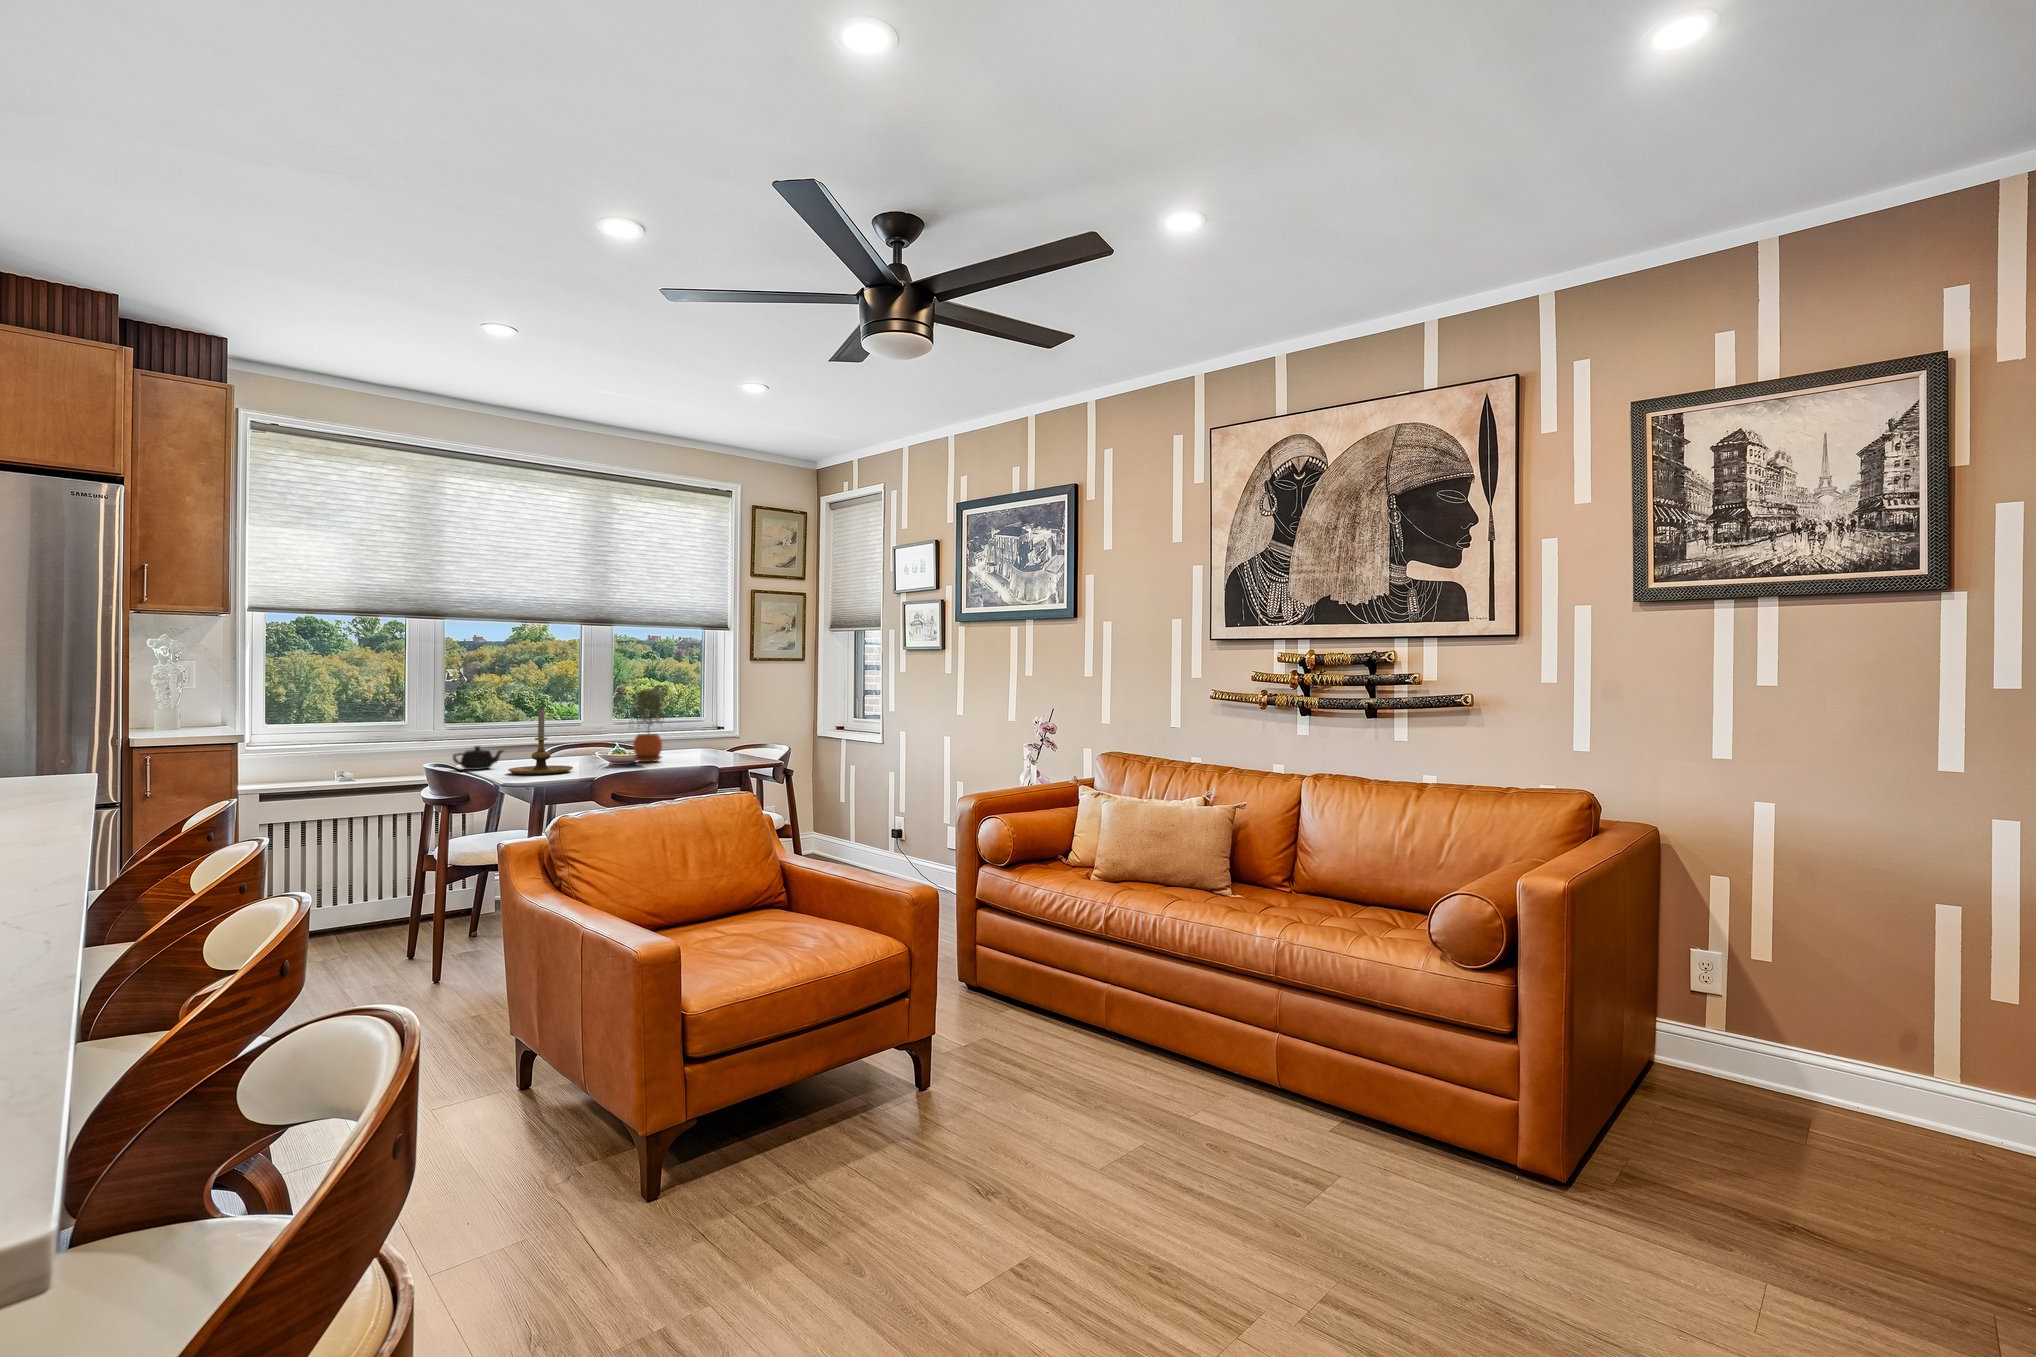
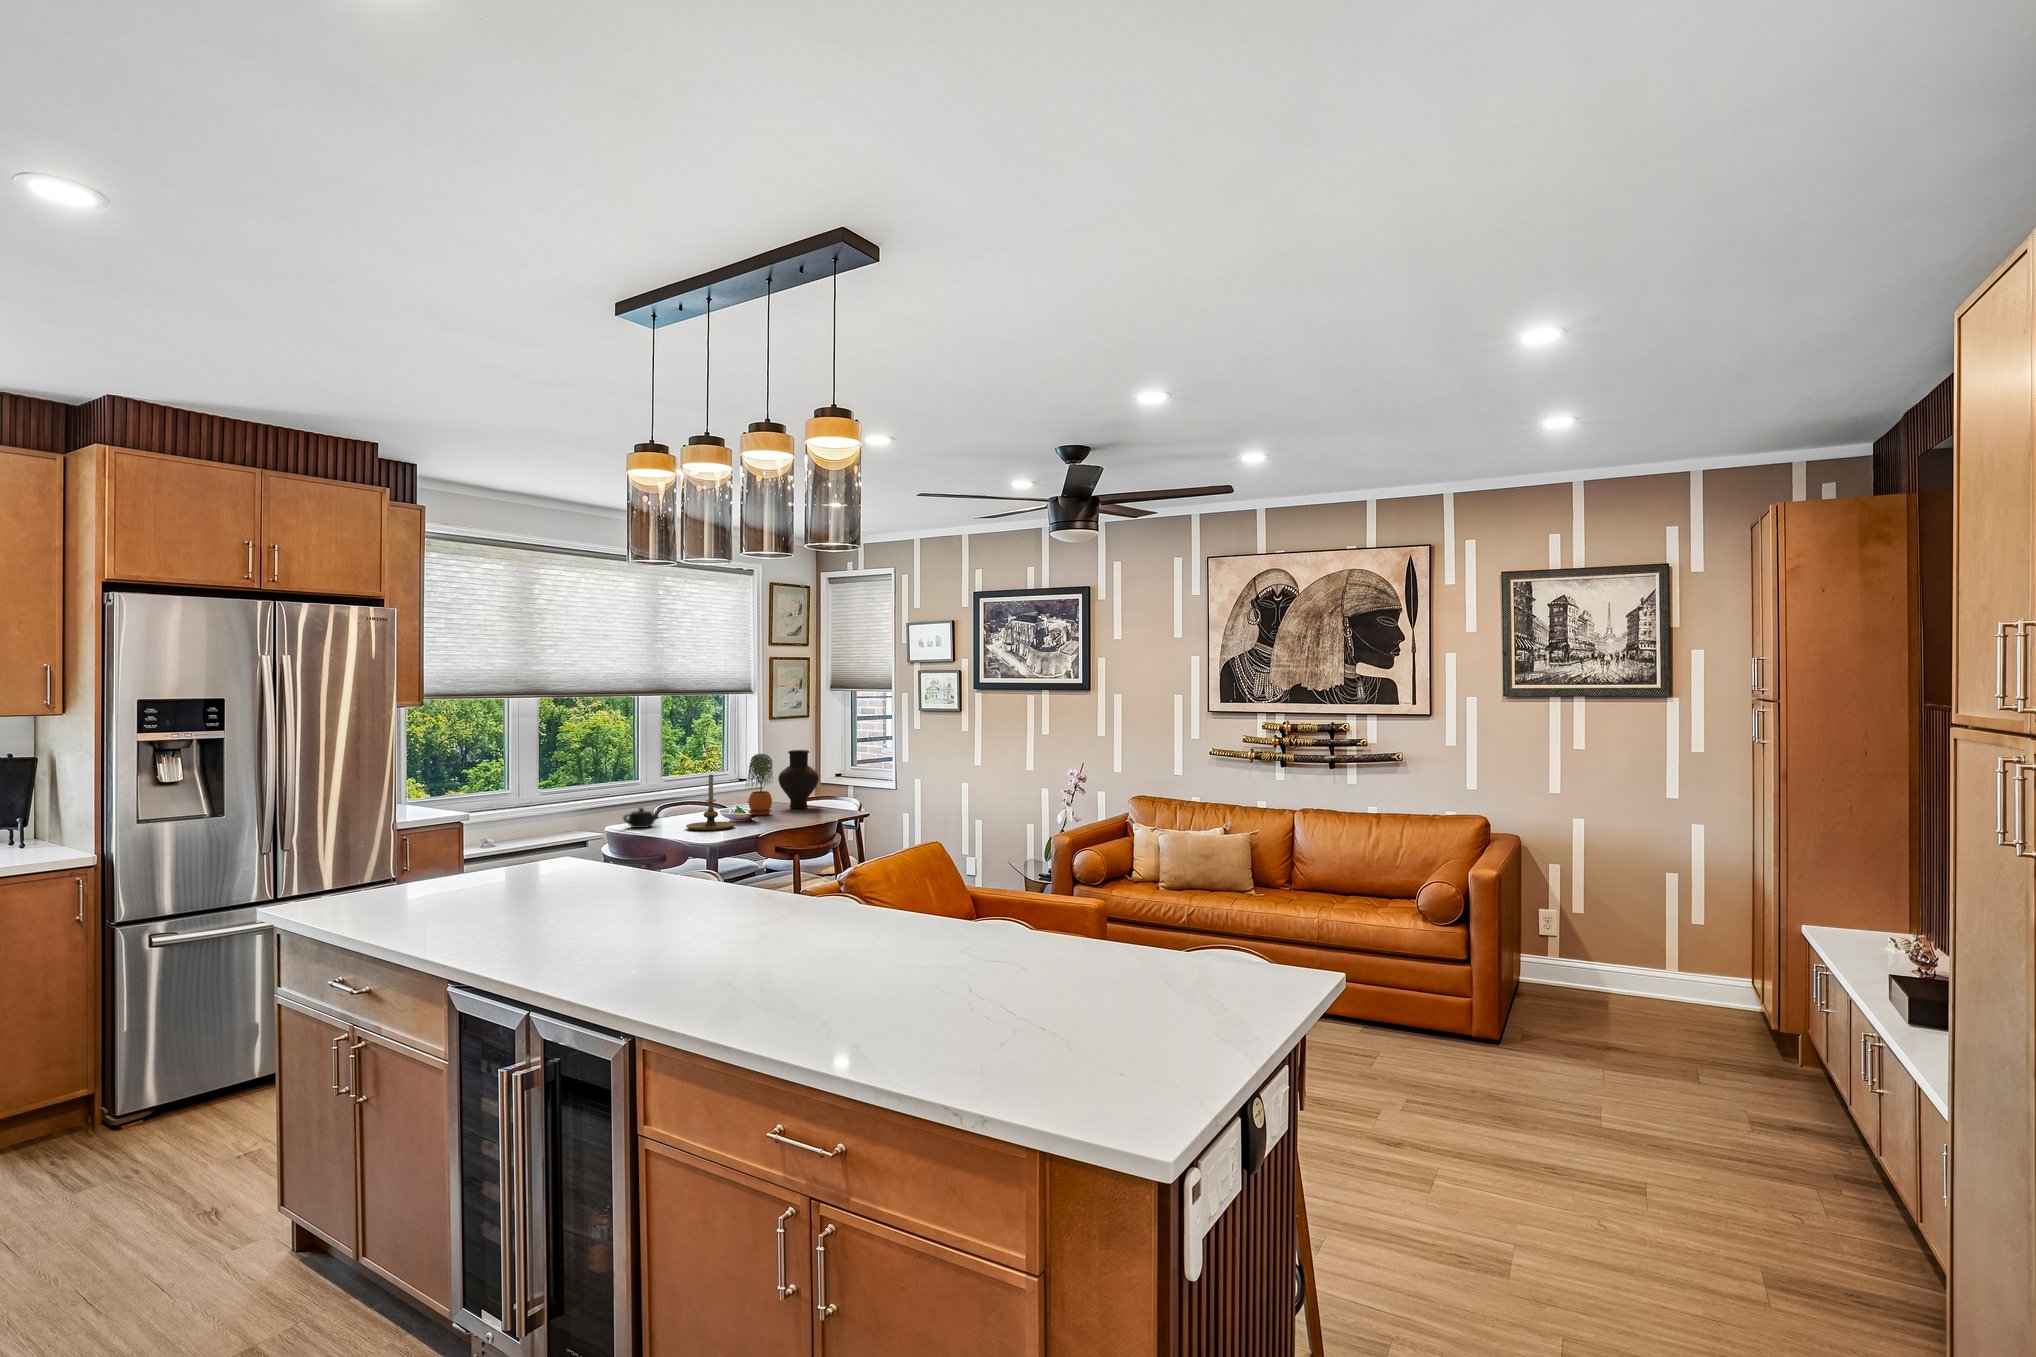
vase: none [688,688,738,757] -> present [778,750,819,808]

